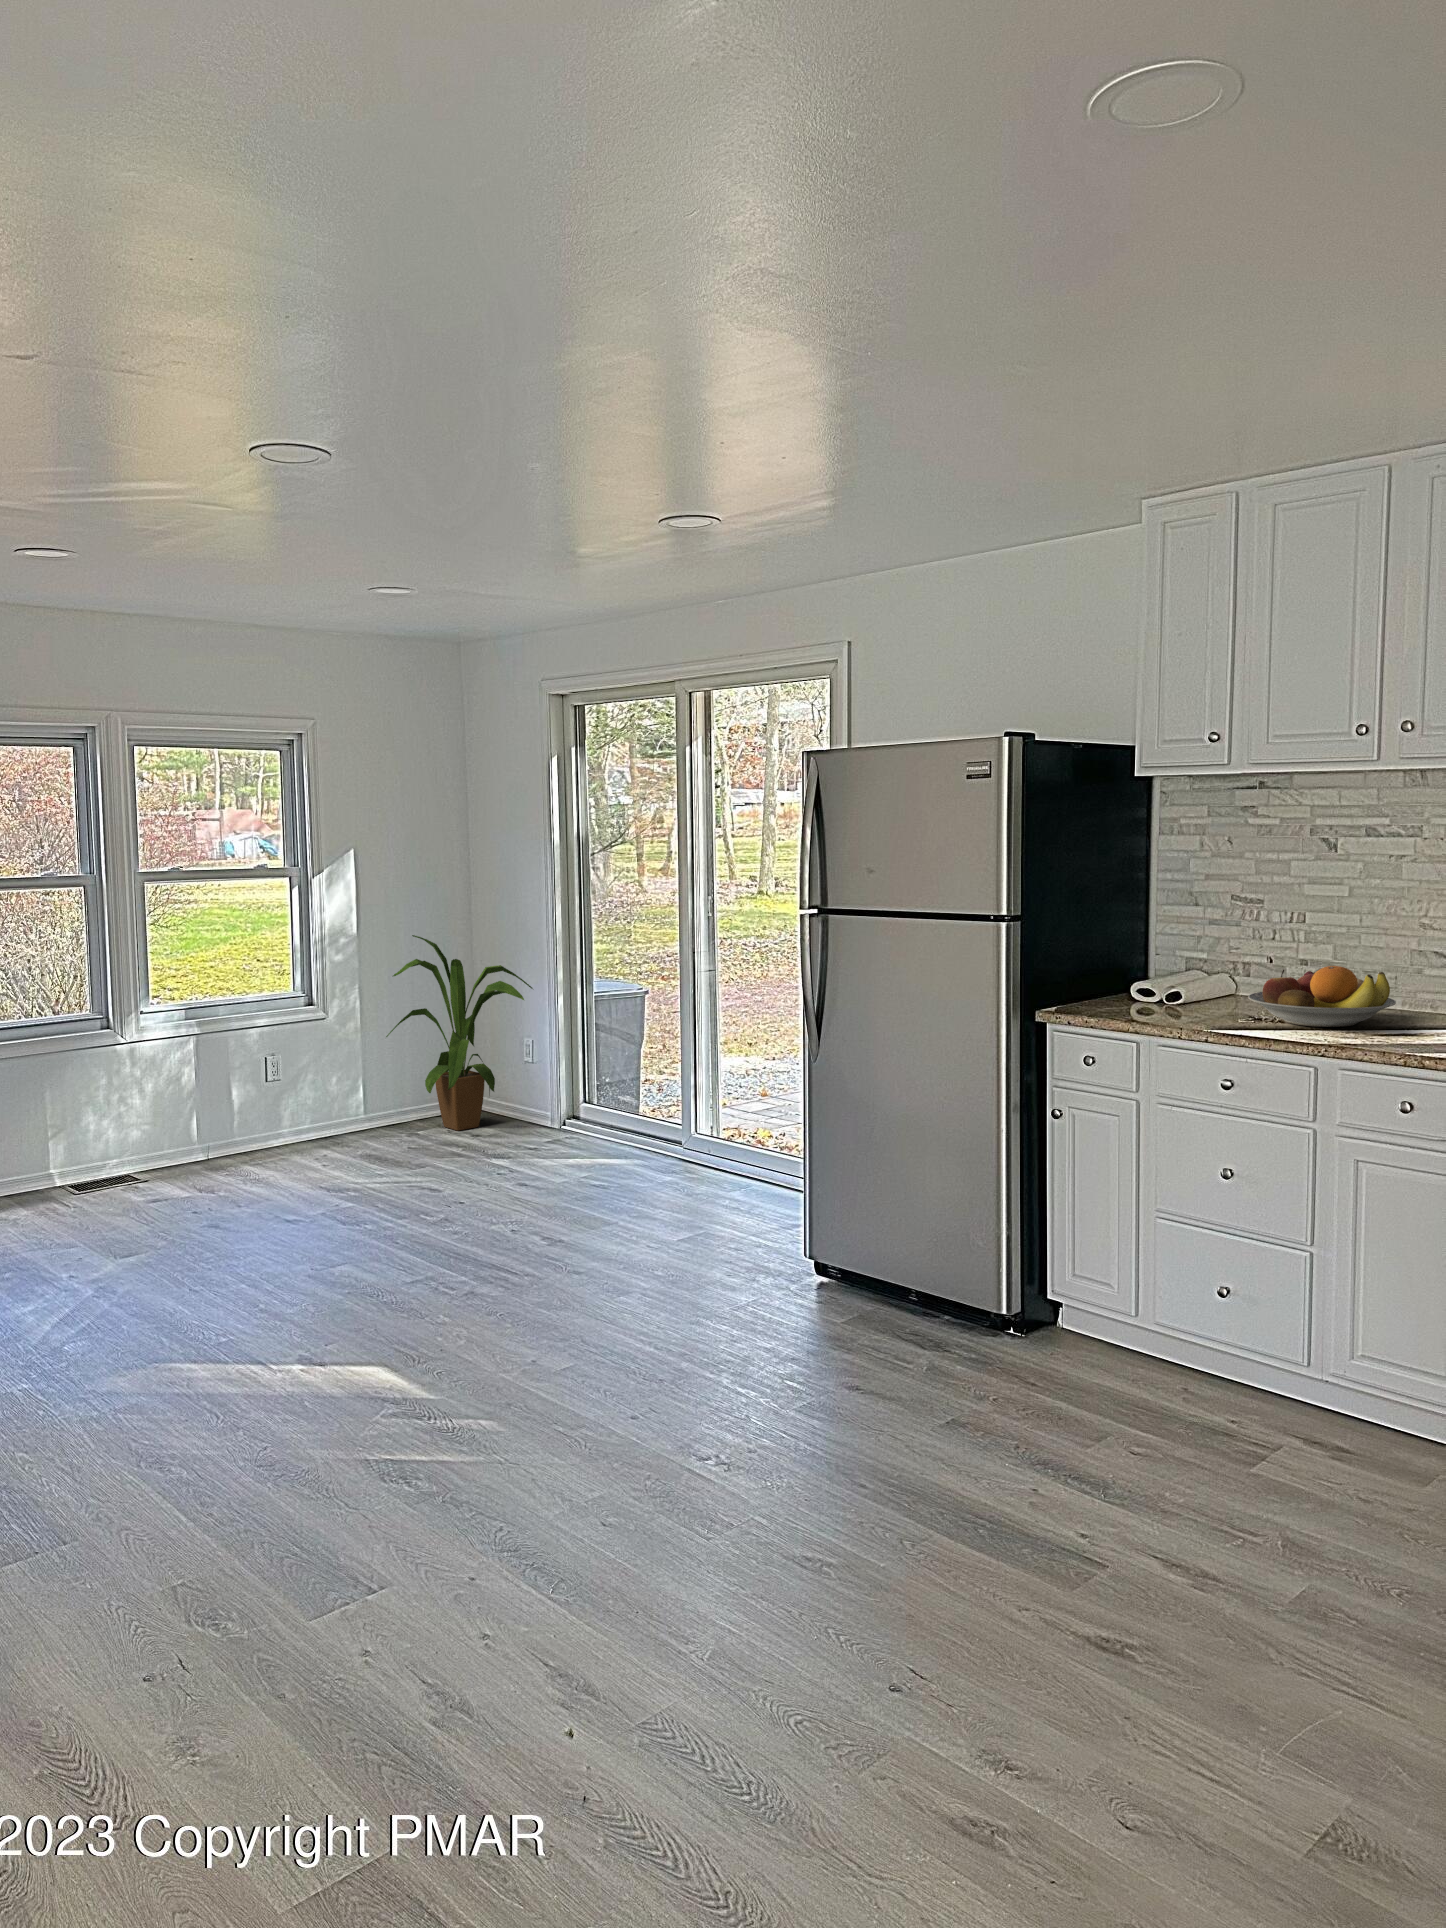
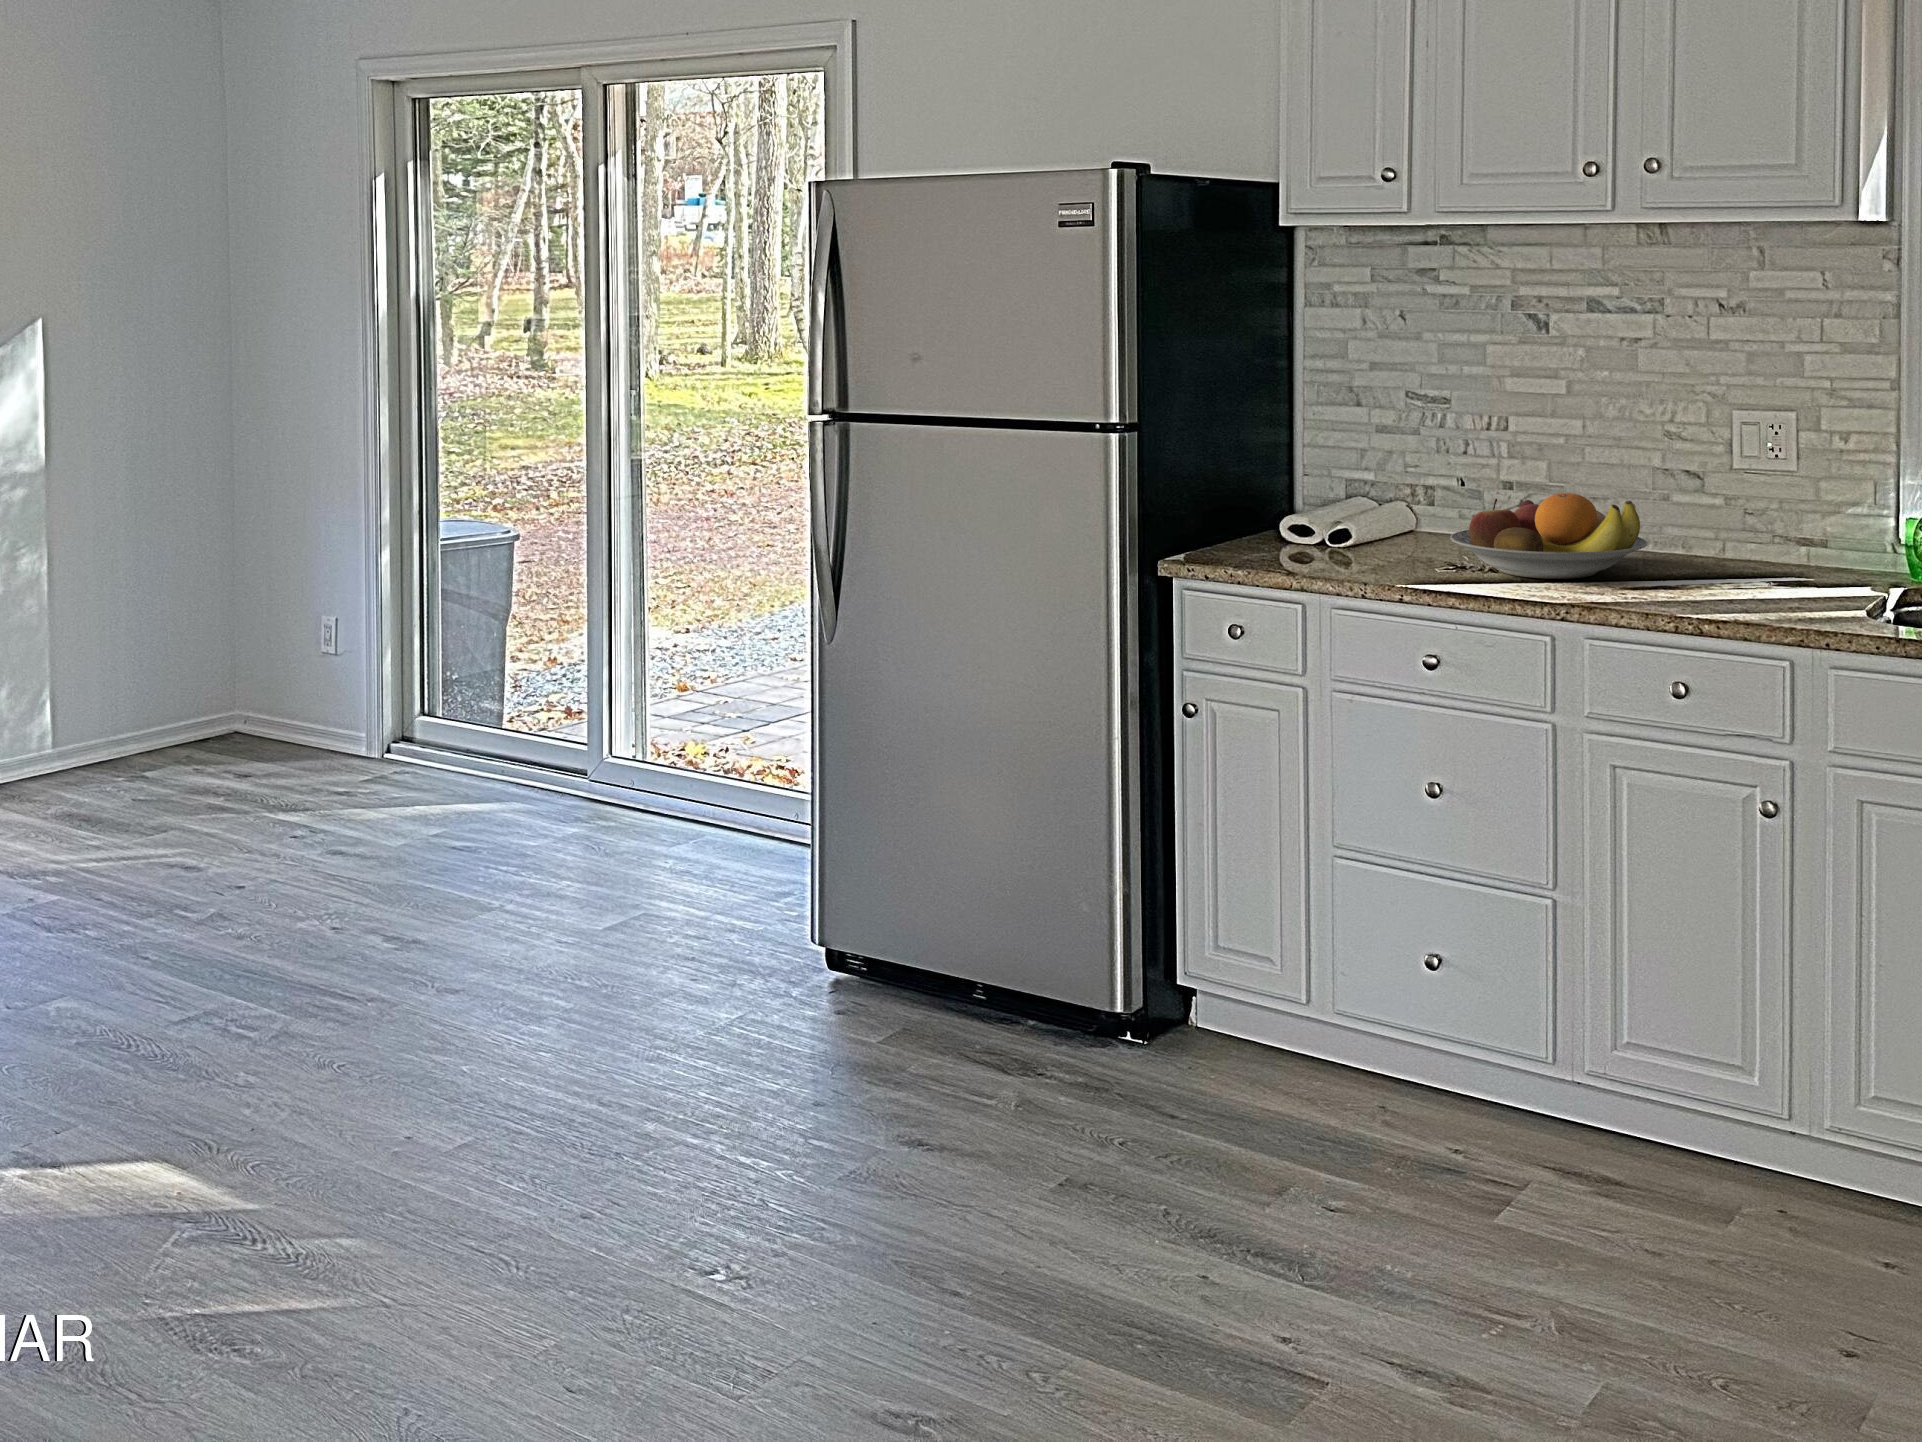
house plant: present [386,935,533,1131] -> none [94,457,338,767]

